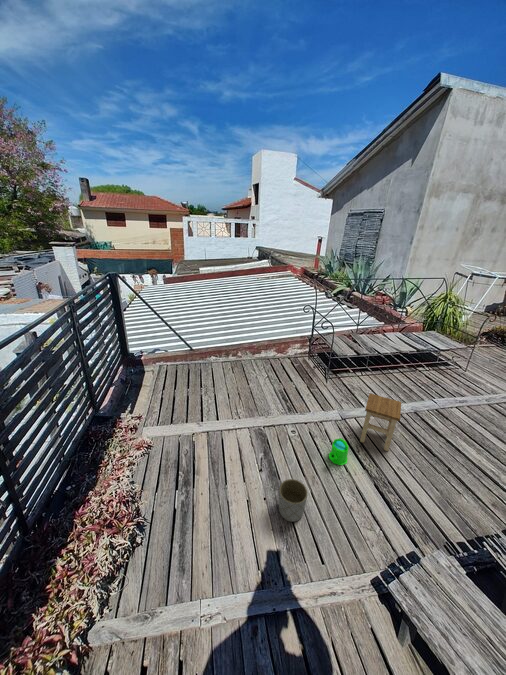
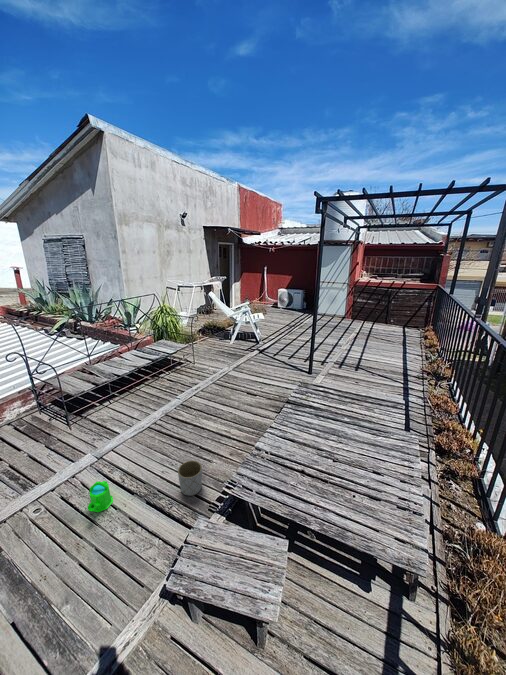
stool: present [360,393,401,451] -> none [114,413,151,471]
planter: present [279,479,307,522] -> present [178,461,202,496]

